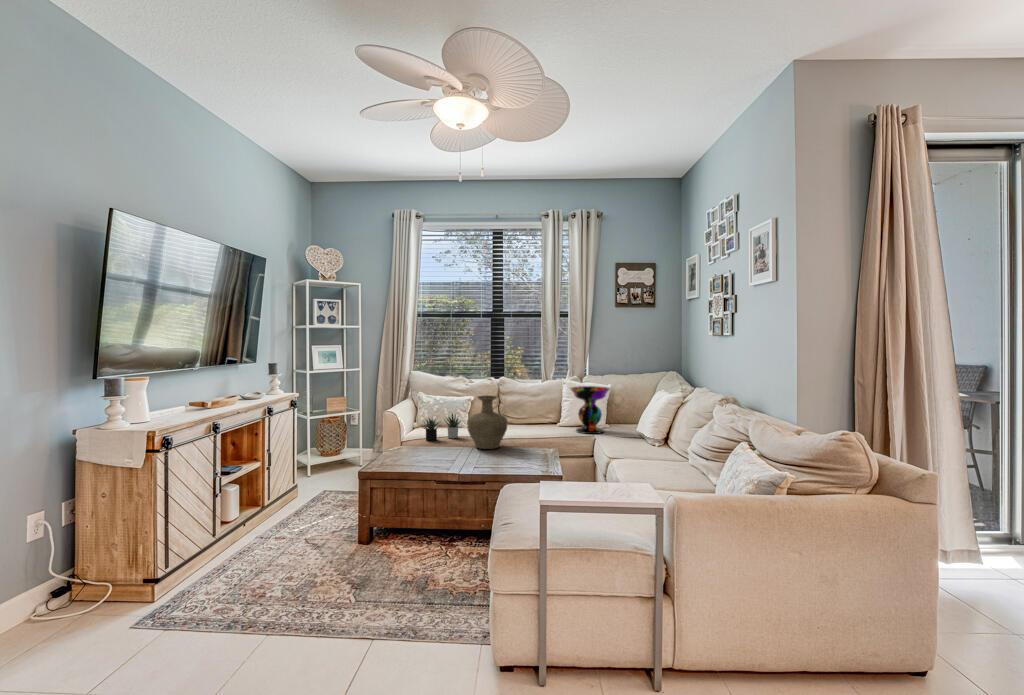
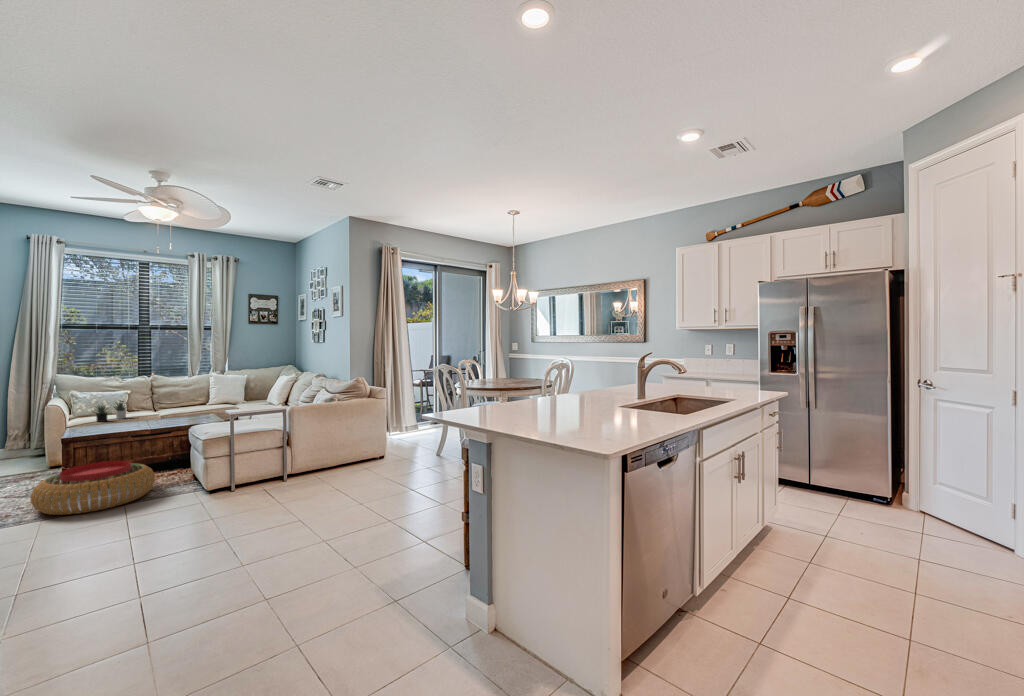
decorative bowl: present [570,386,610,434] -> none [218,376,249,407]
vase: present [467,395,507,449] -> none [142,384,176,419]
pouf: none [280,526,441,637] -> present [30,461,155,515]

